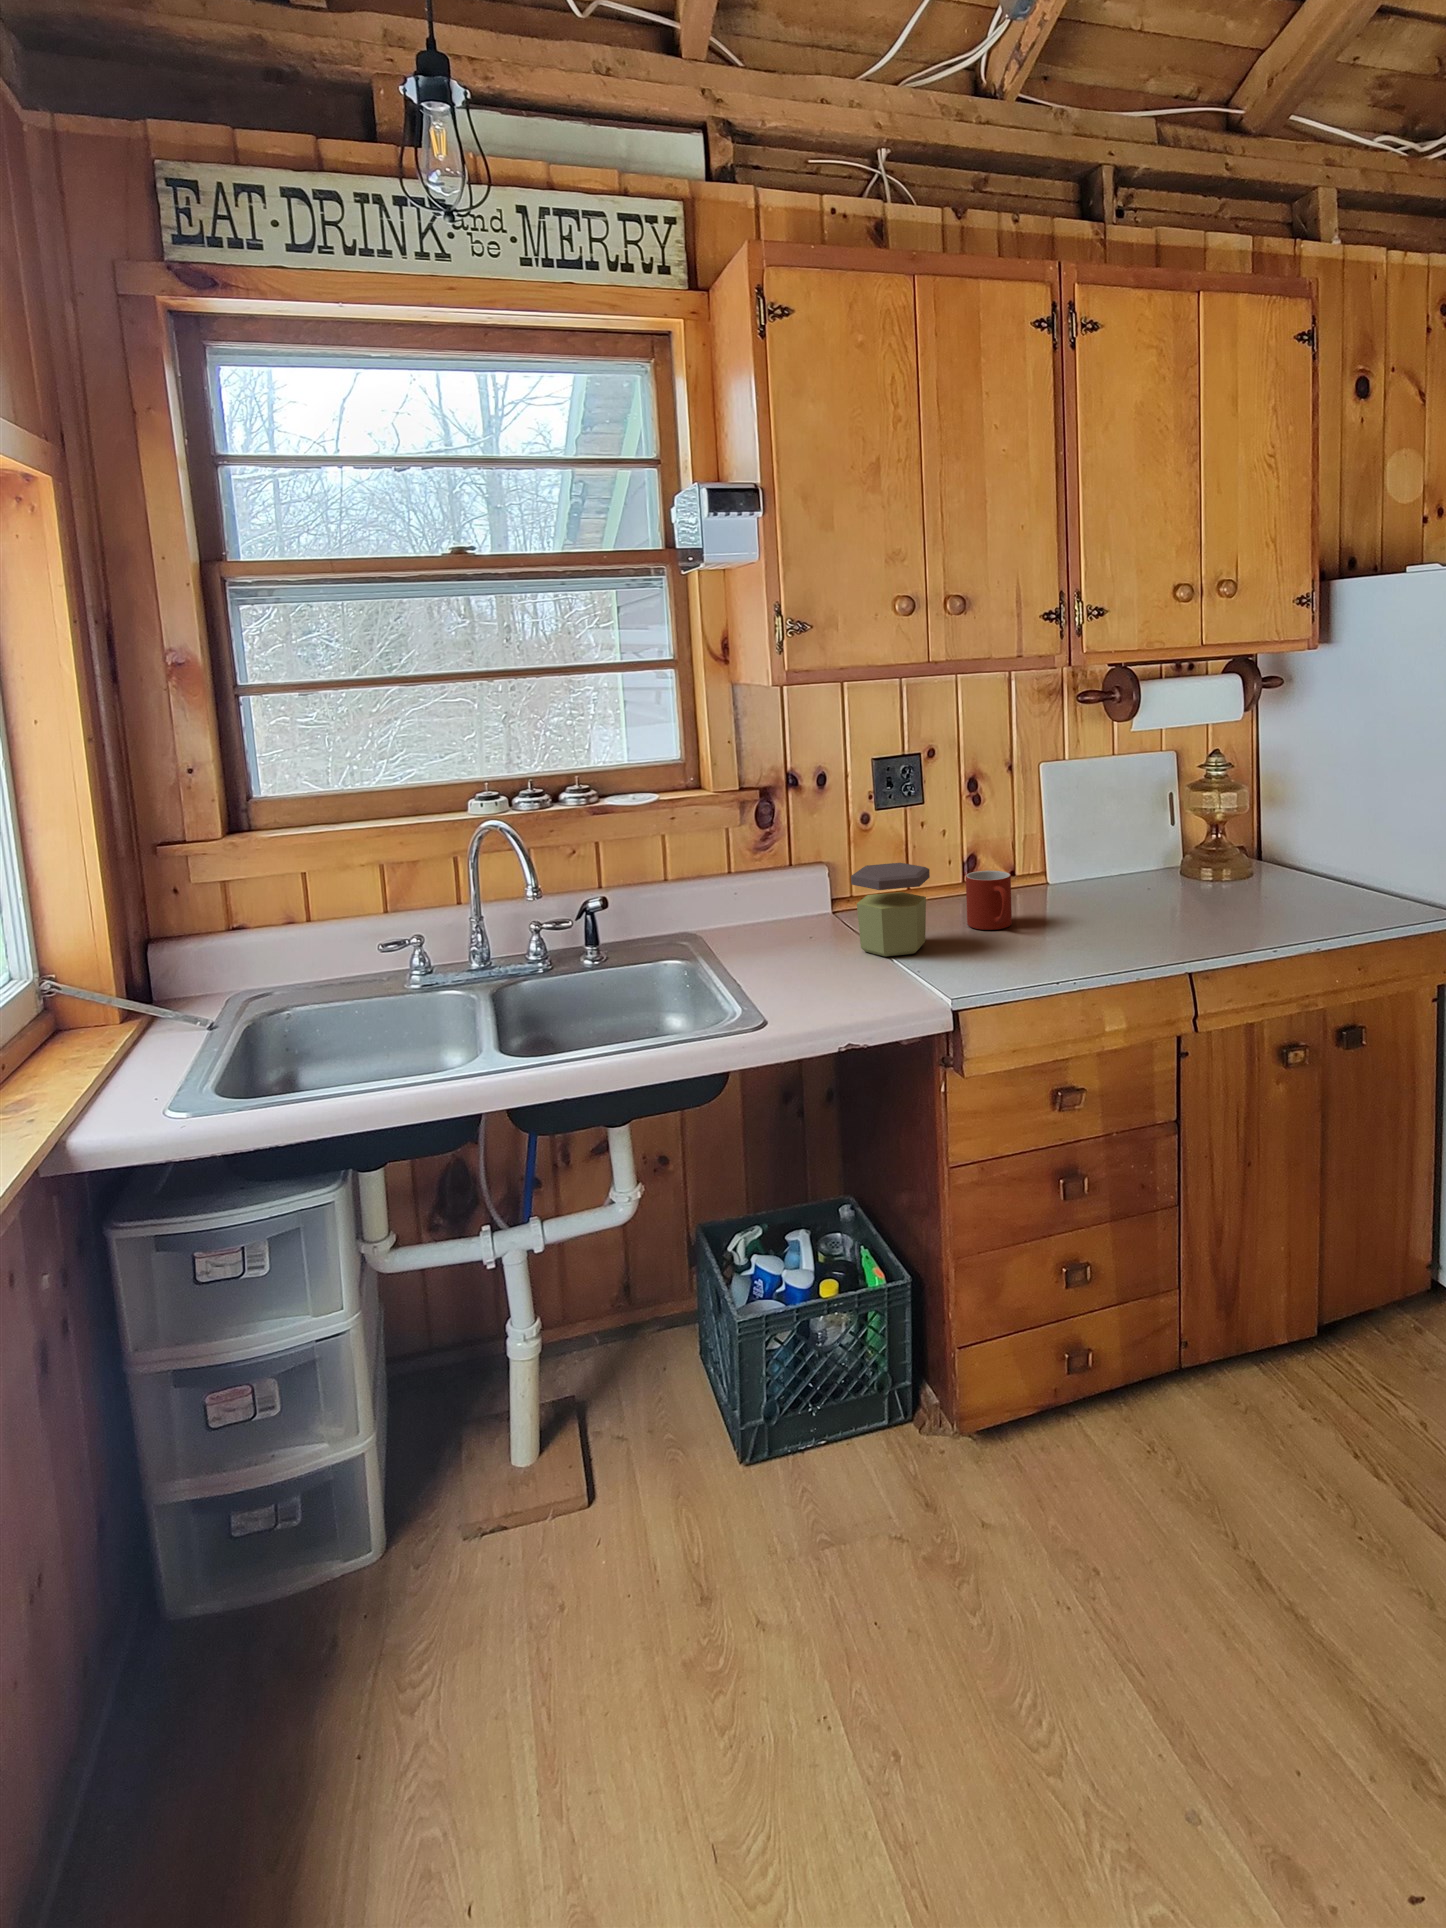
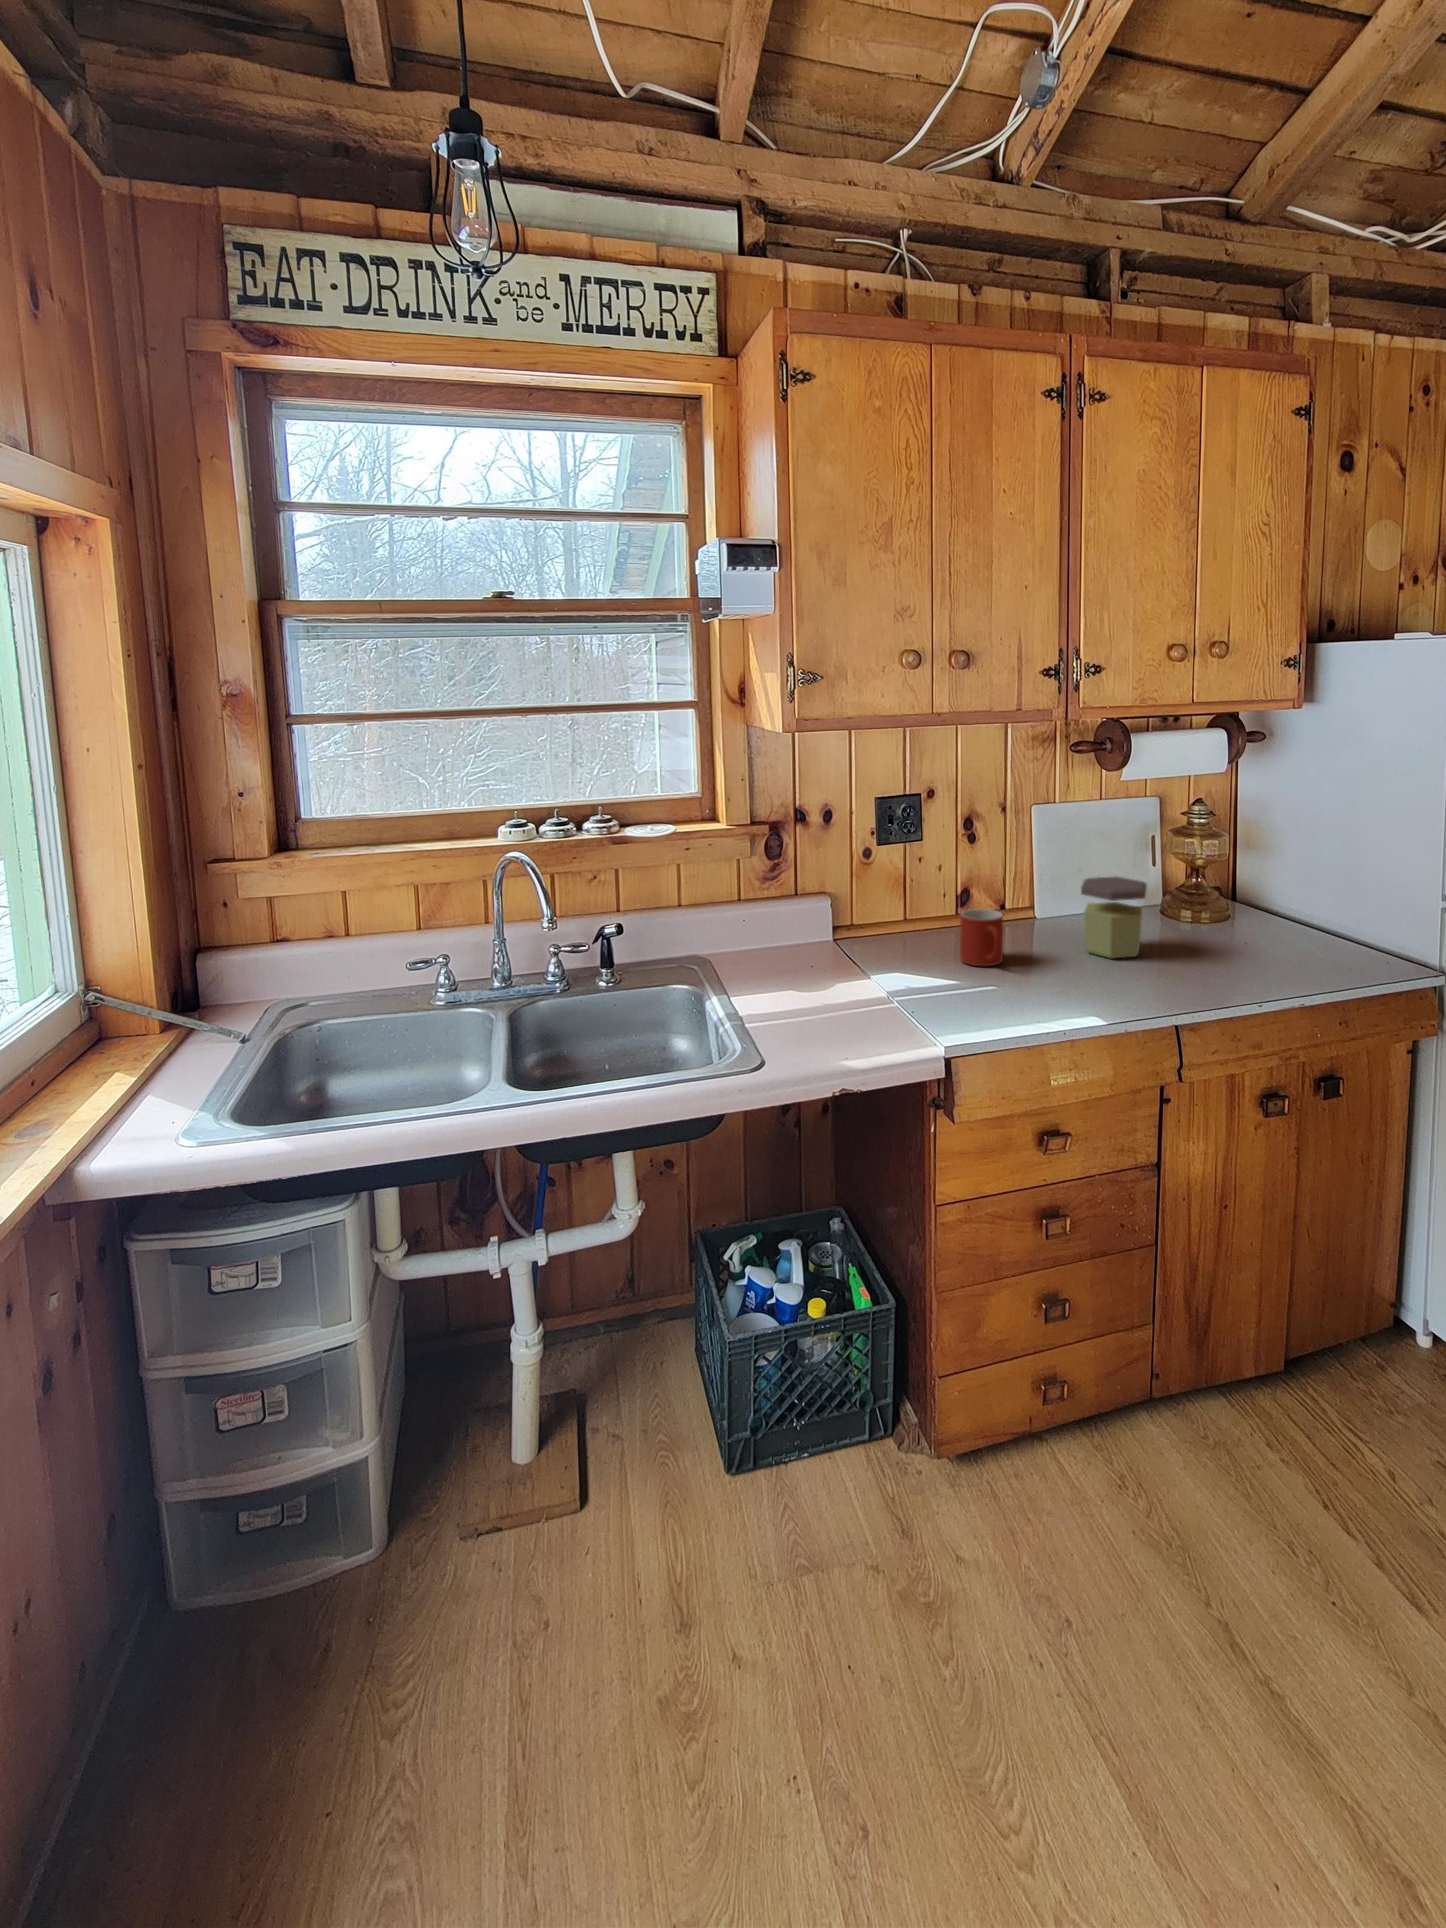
jar: present [851,863,930,956] -> present [1081,877,1147,958]

